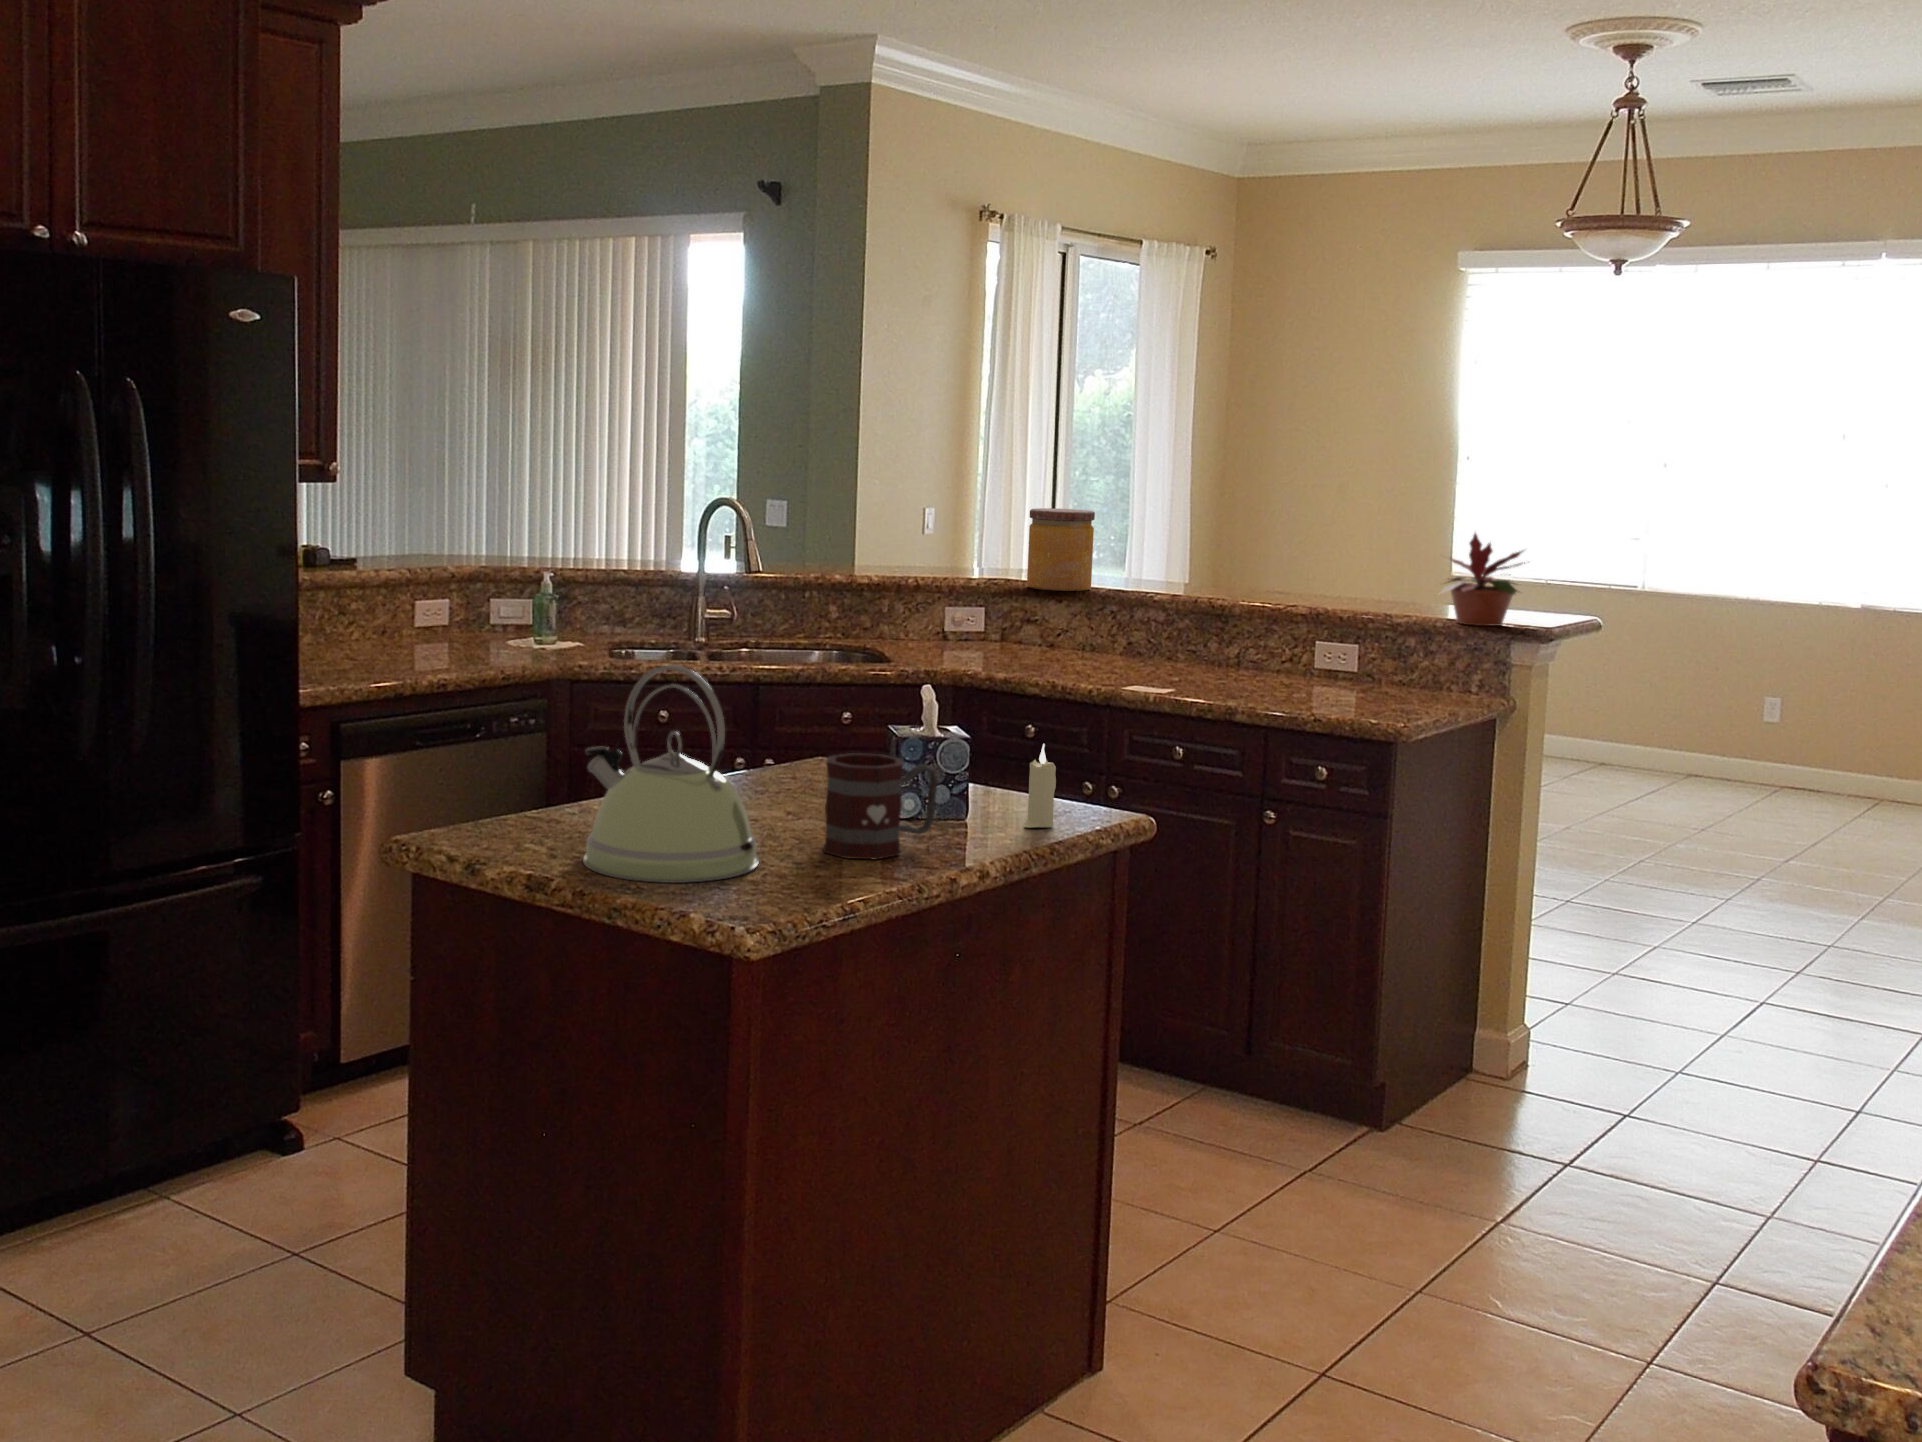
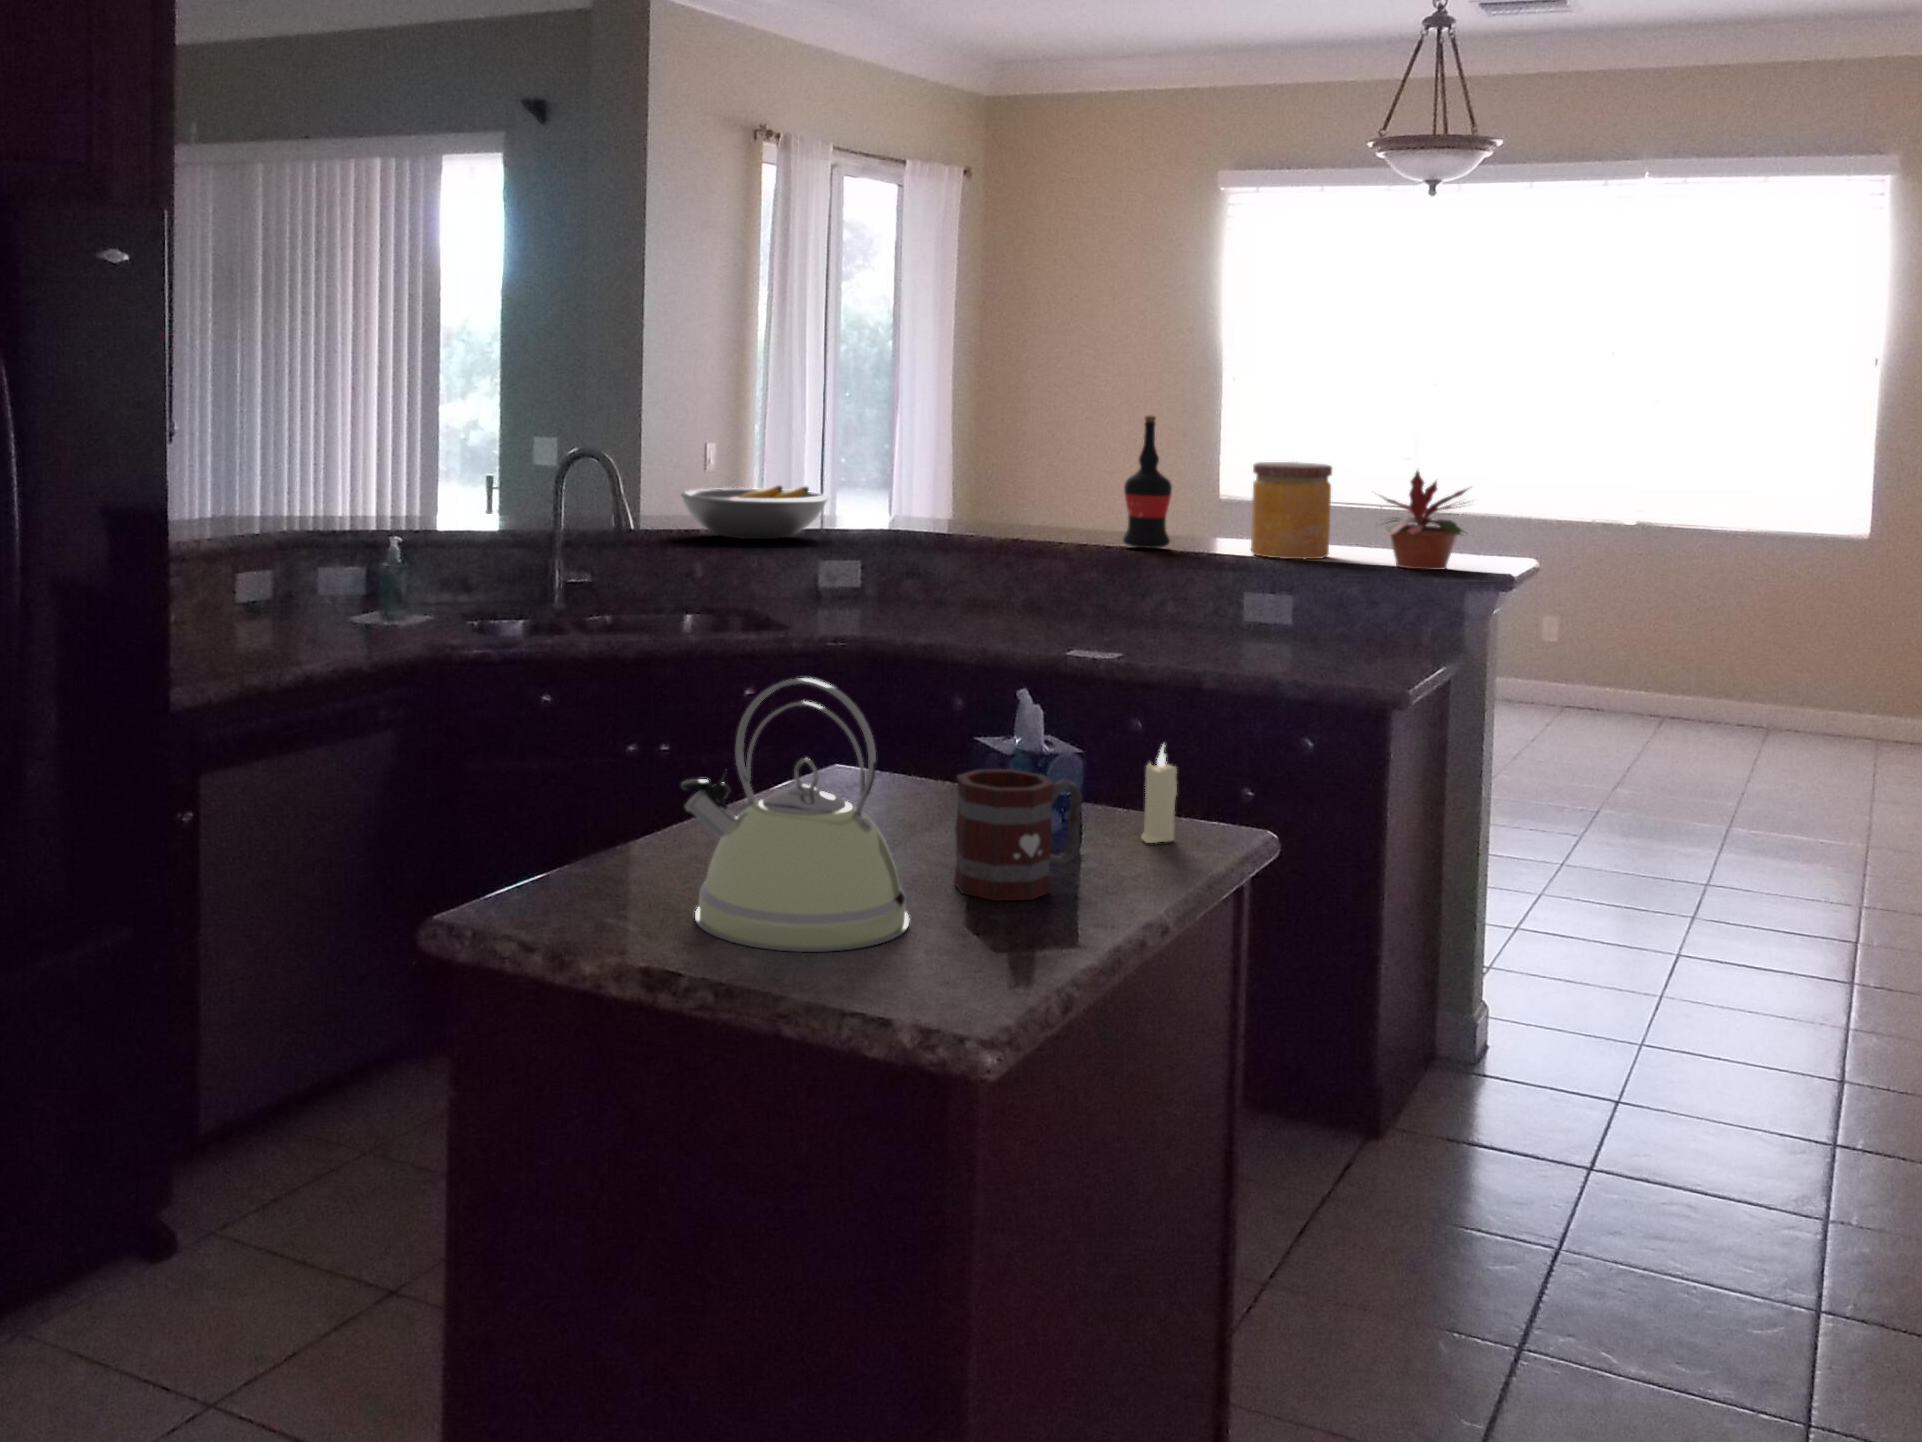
wine bottle: none [1223,479,1269,602] -> present [1123,415,1172,548]
jar: present [1027,508,1095,591] -> present [1251,462,1332,559]
fruit bowl: none [825,536,959,583] -> present [681,485,828,539]

